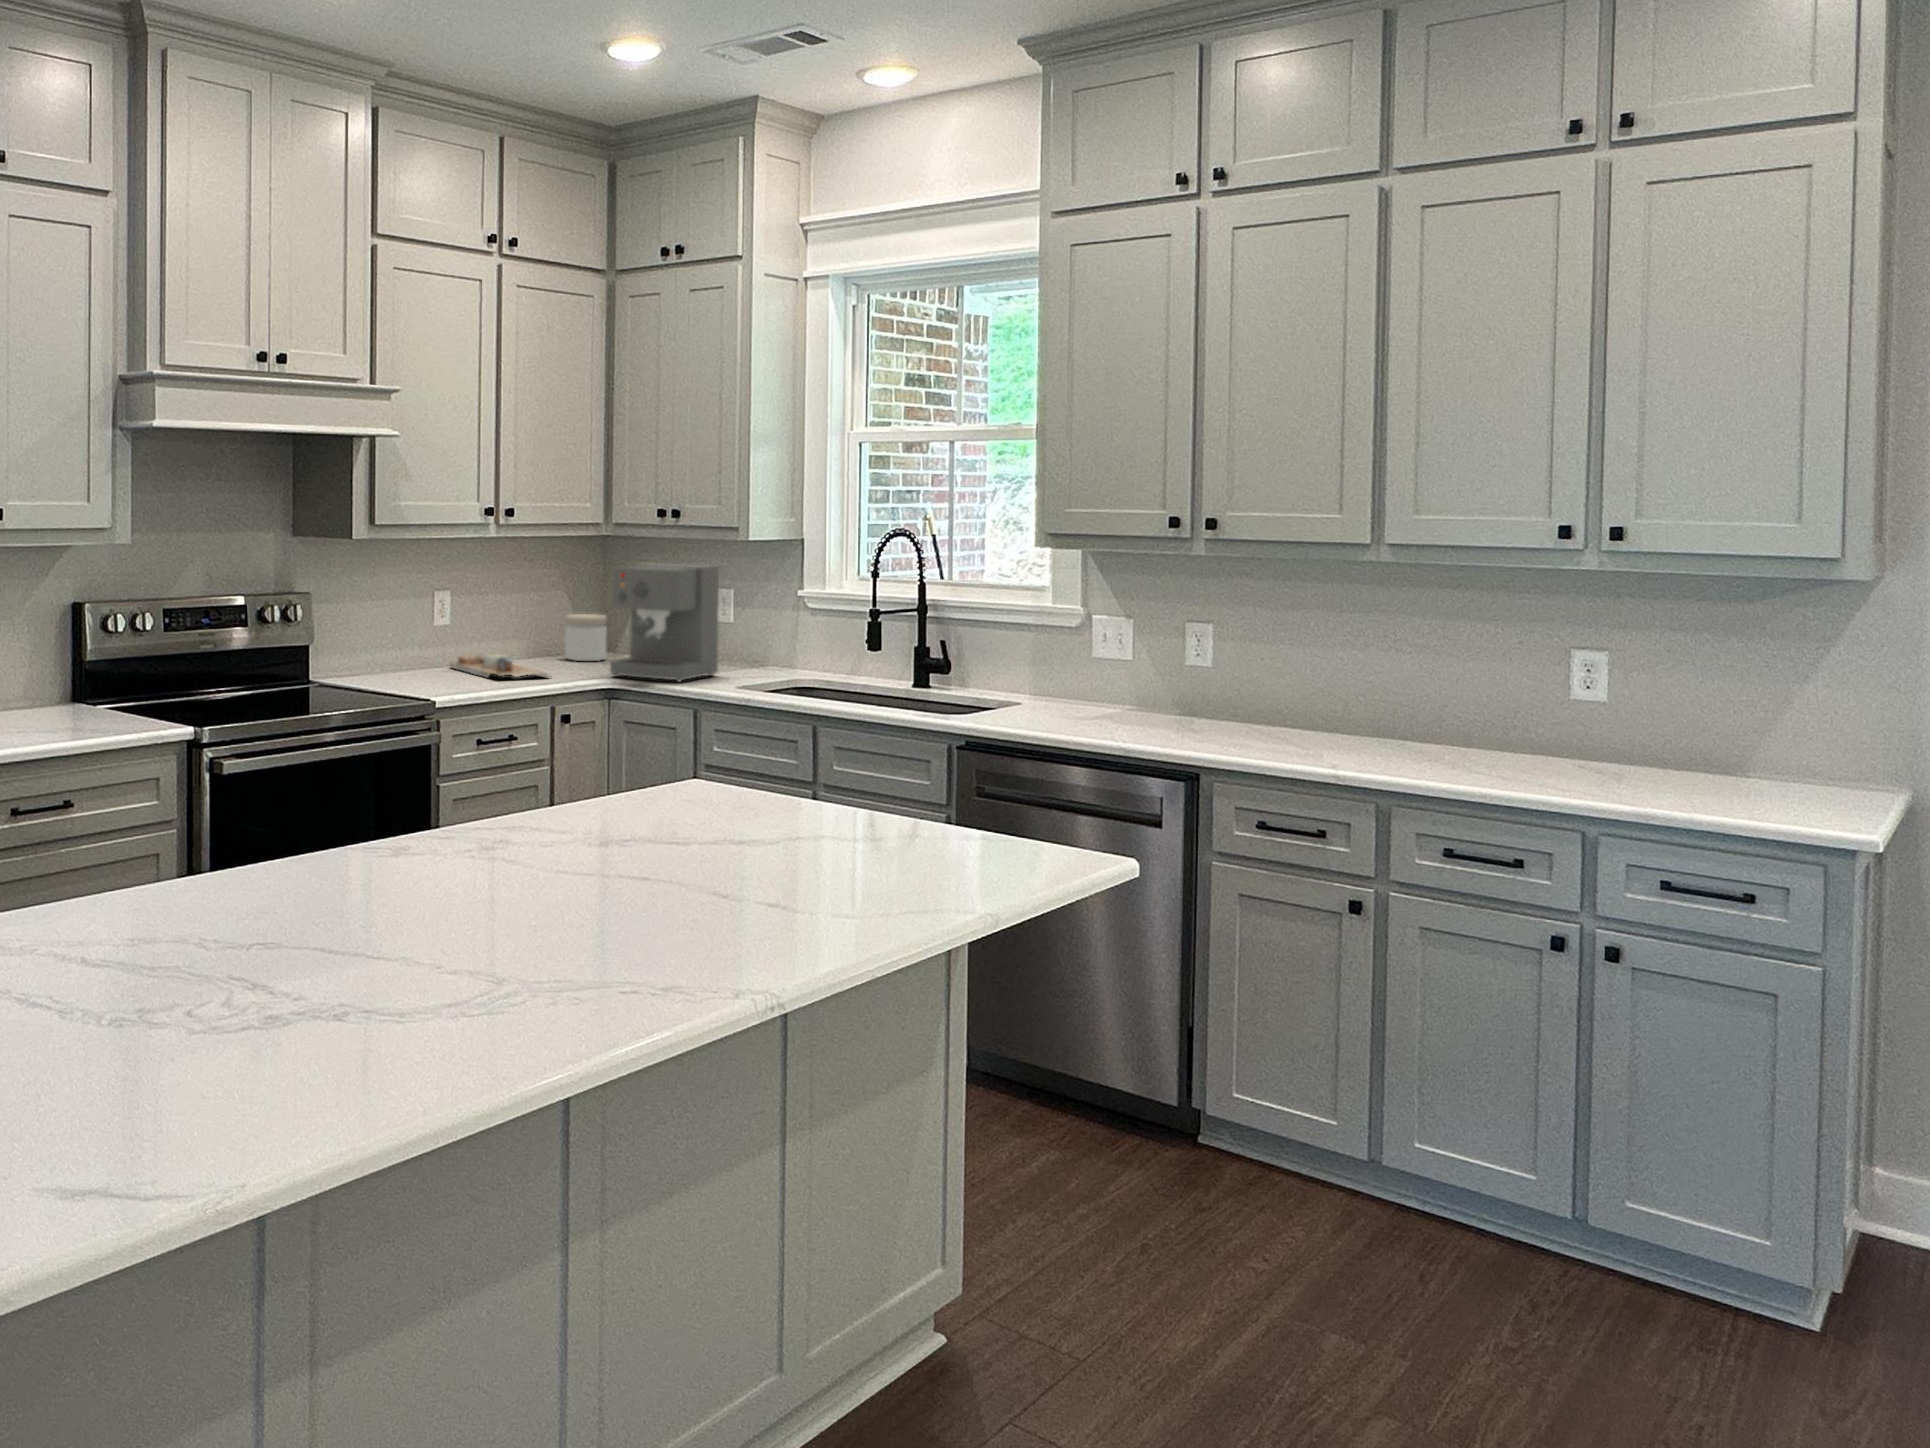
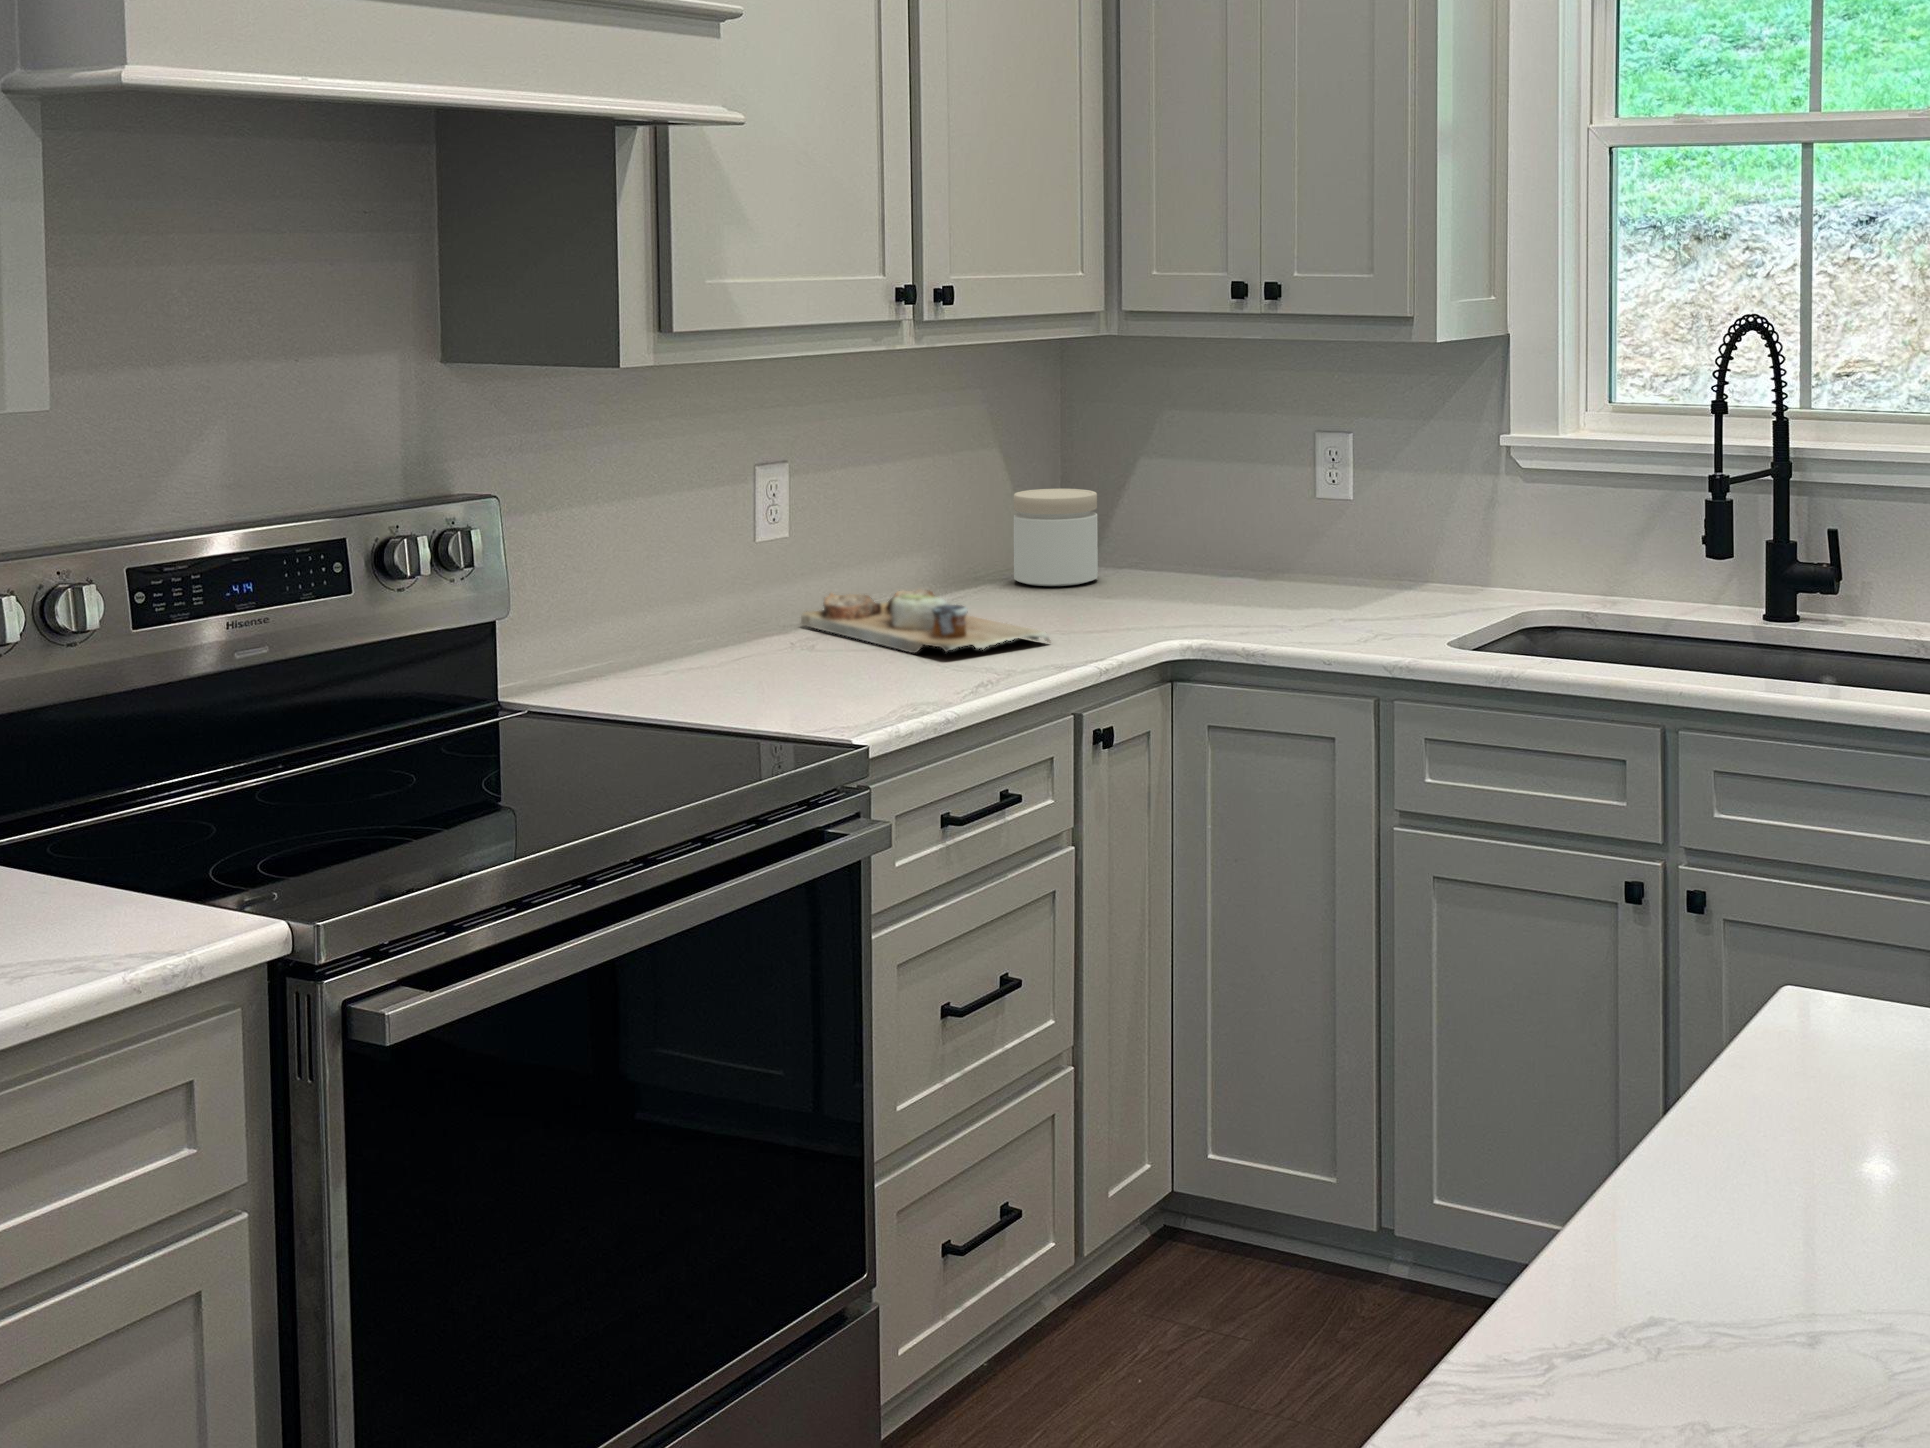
coffee maker: present [610,563,719,682] -> none [1164,389,1367,637]

